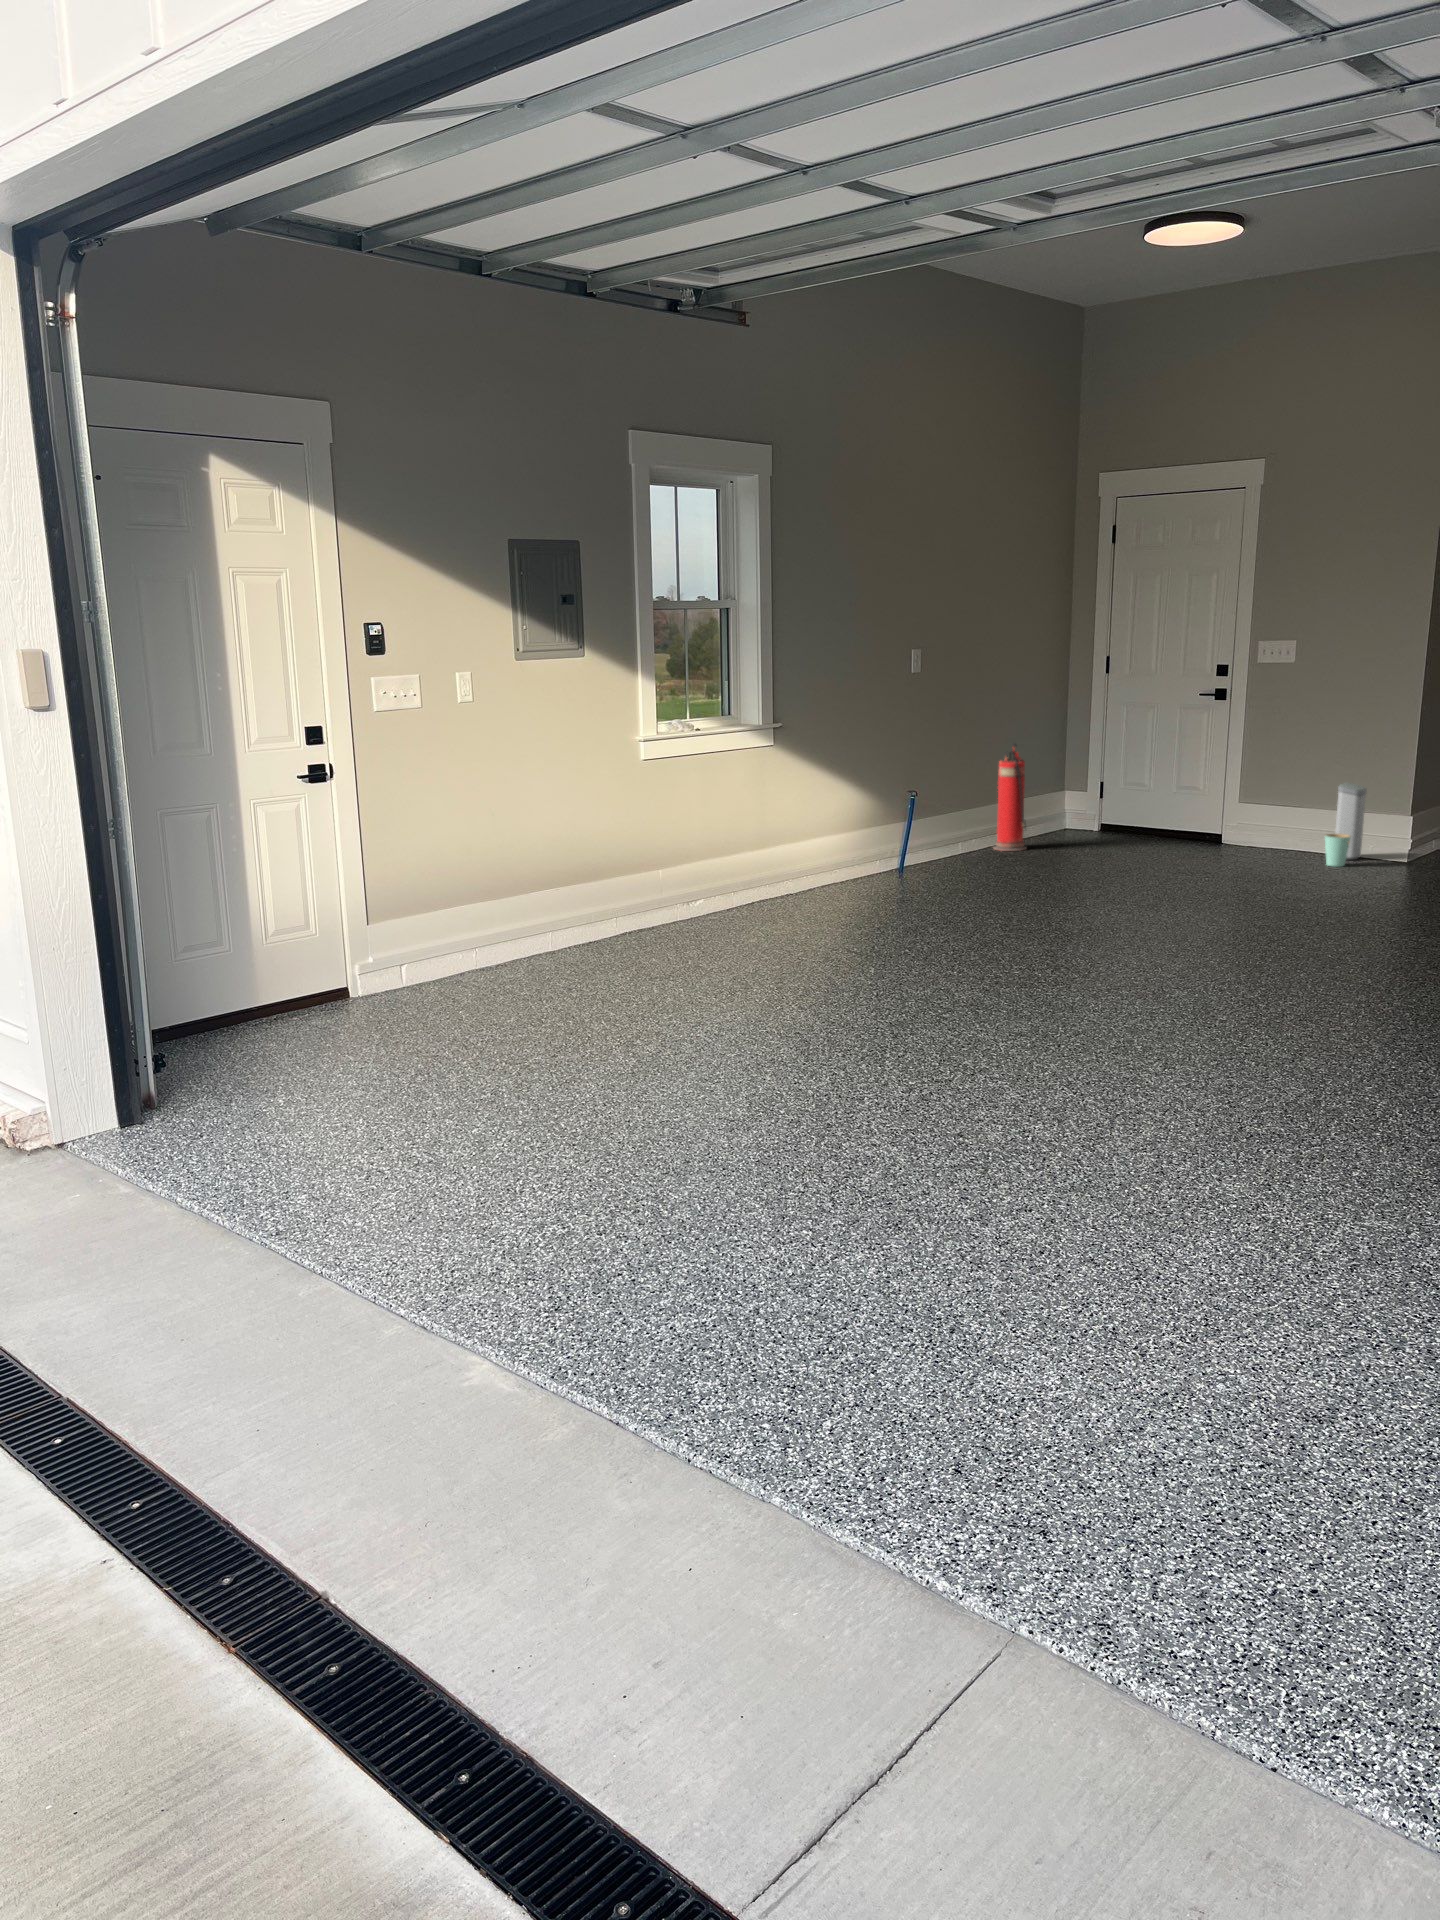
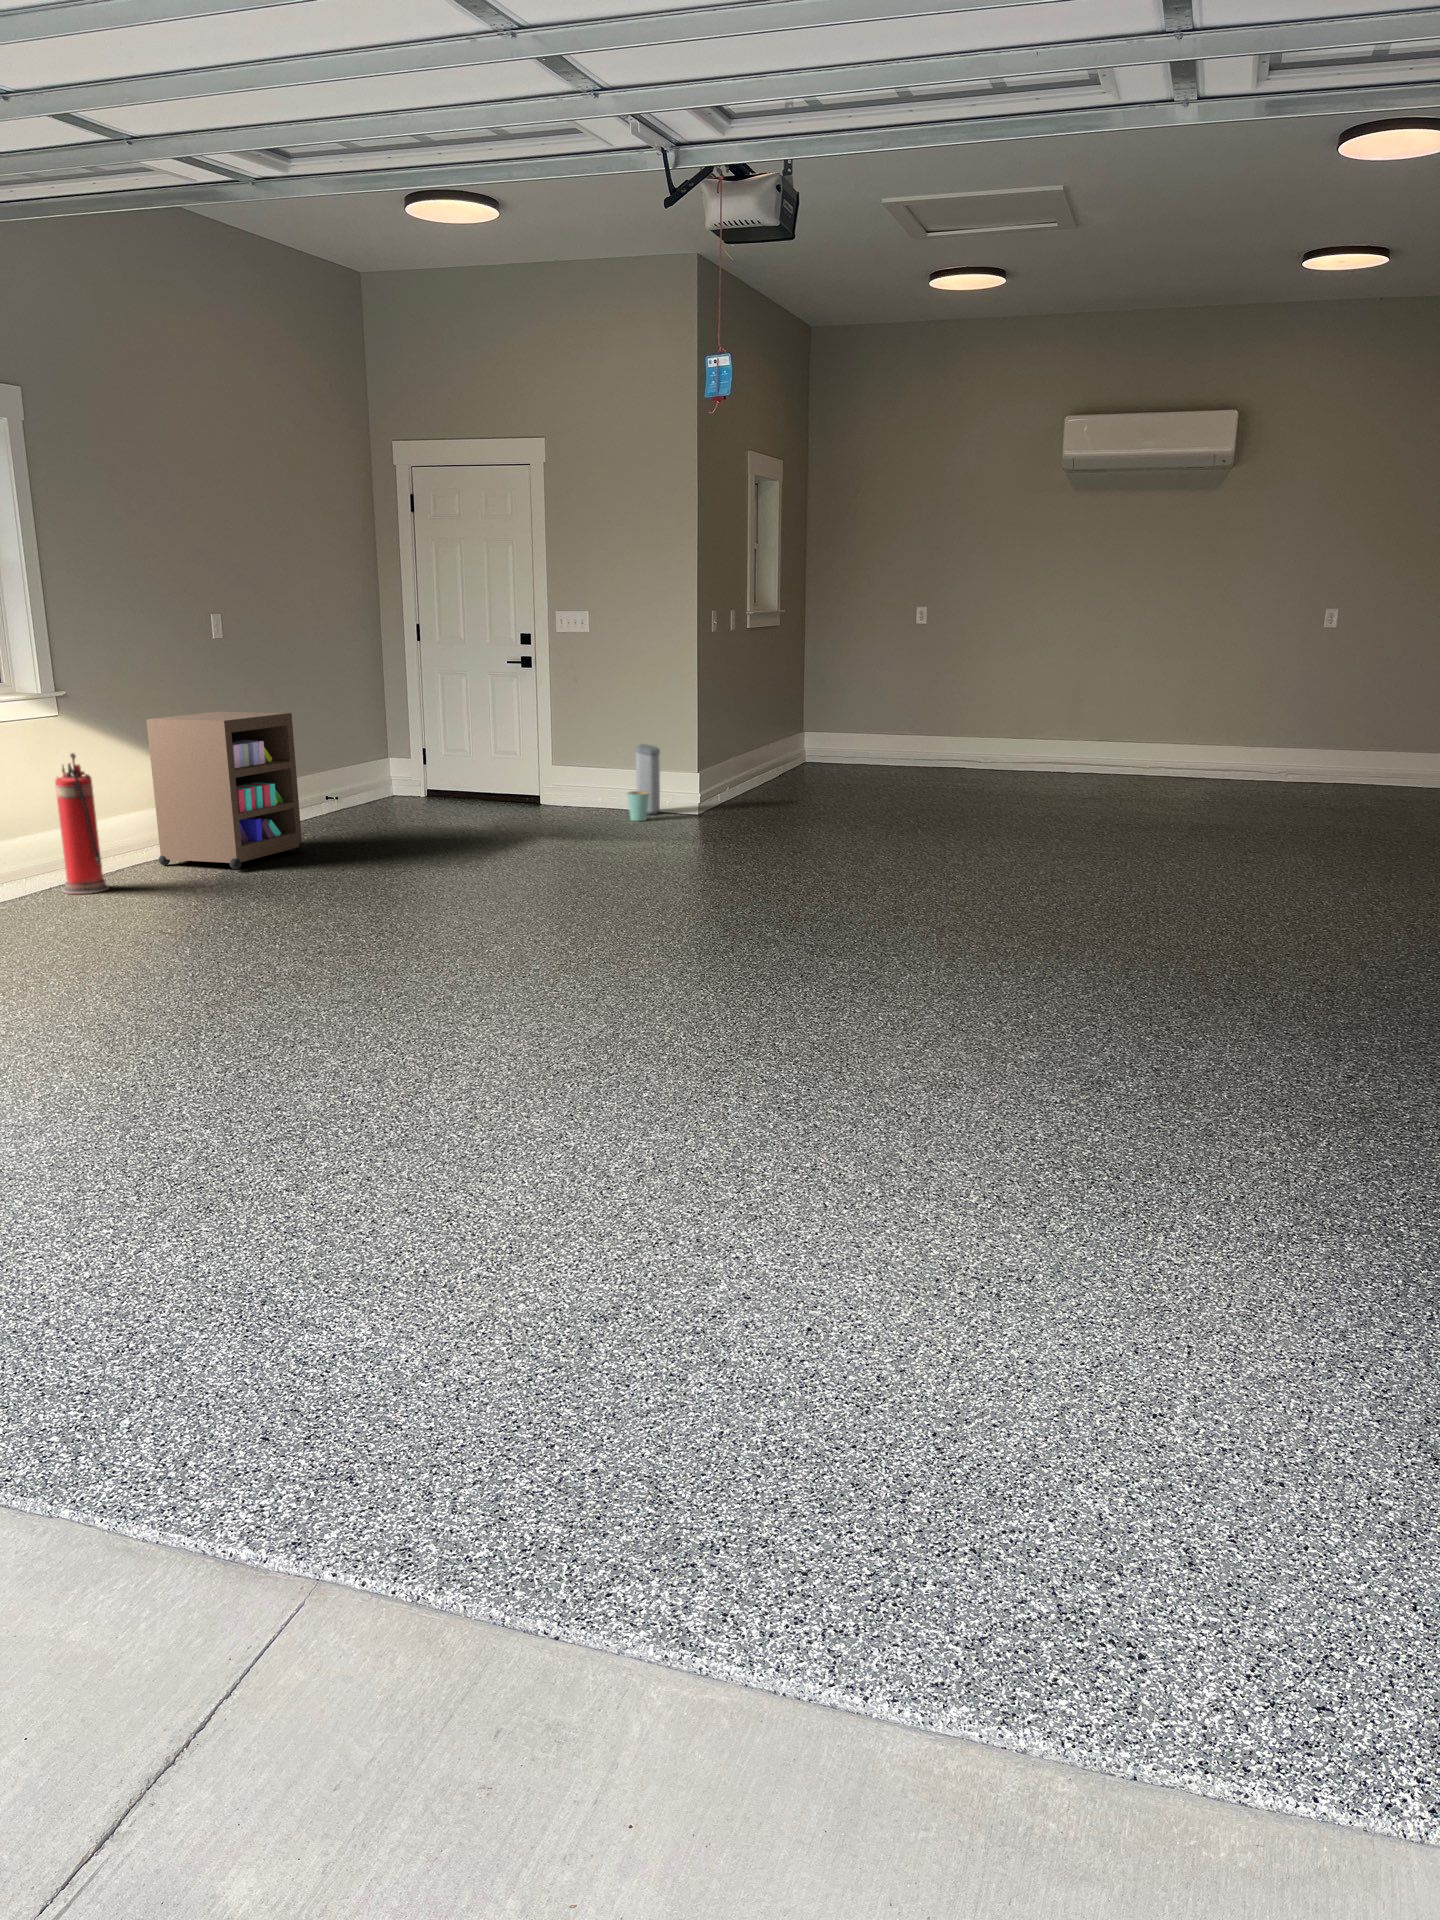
storage cabinet: none [845,741,981,893] -> present [147,712,306,869]
fire extinguisher: present [993,743,1026,851] -> present [55,753,109,894]

